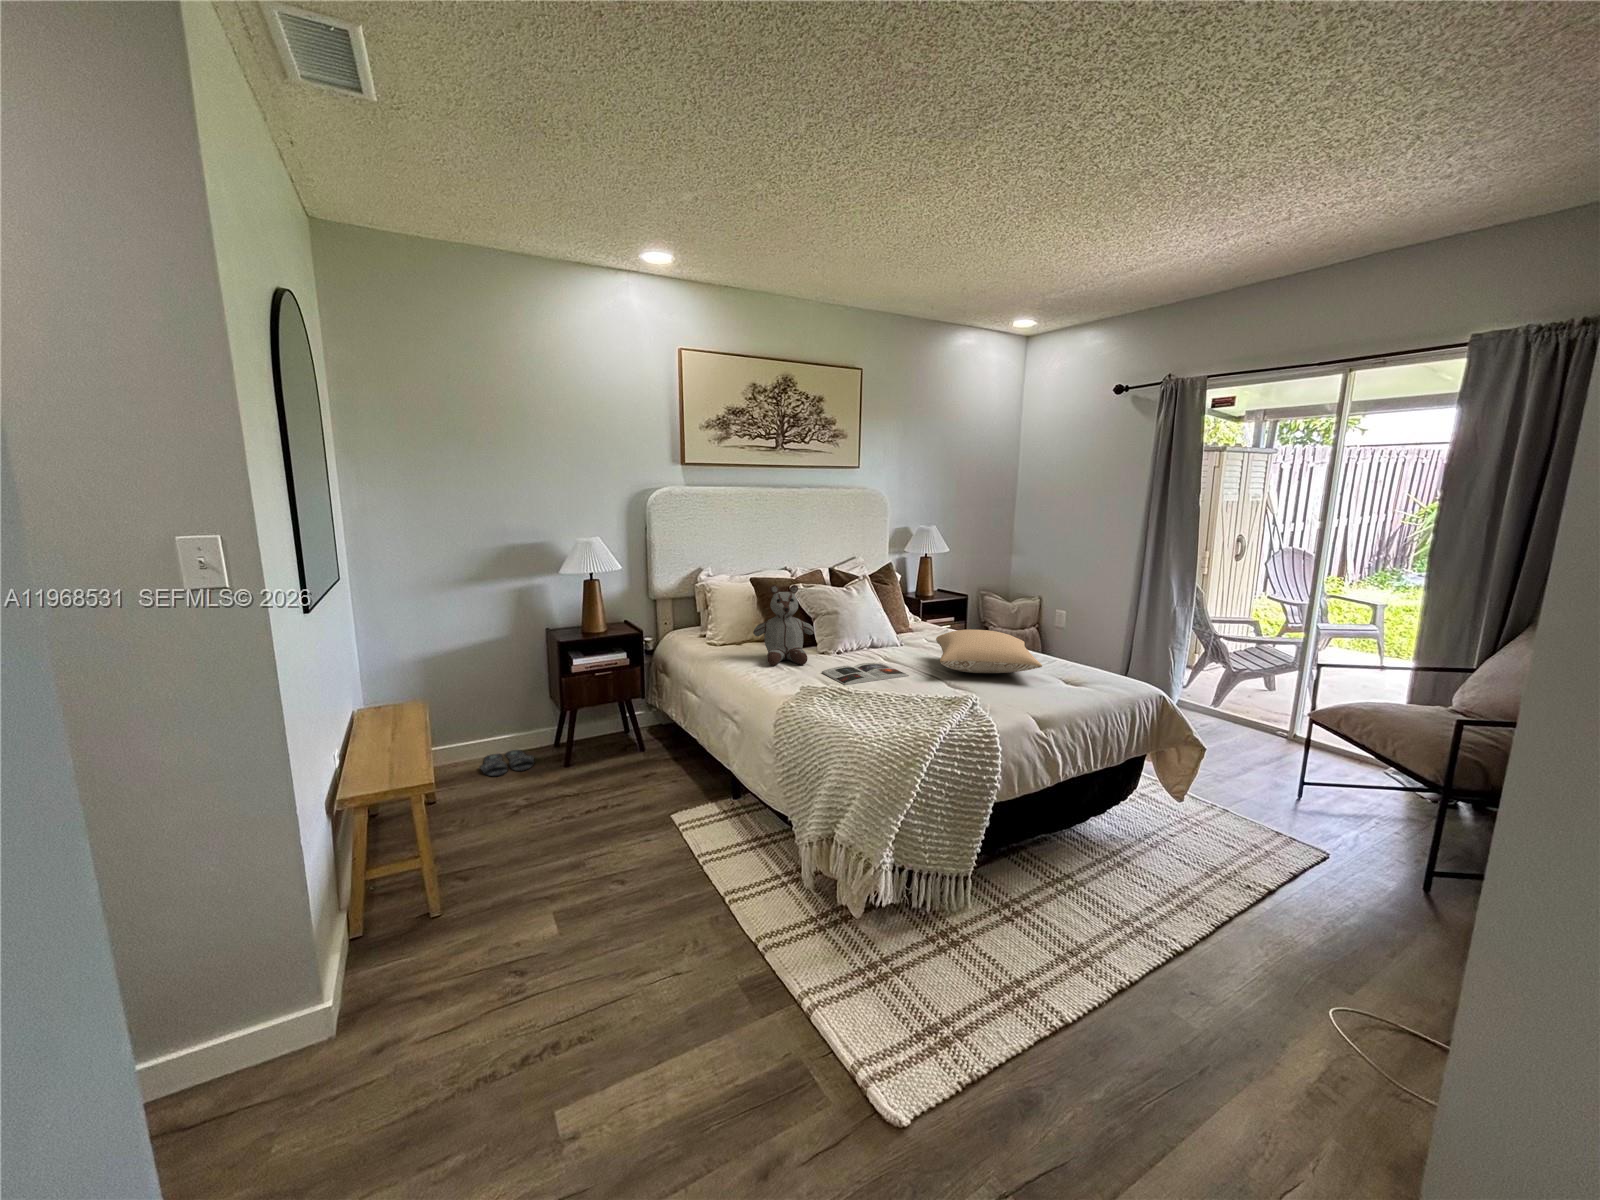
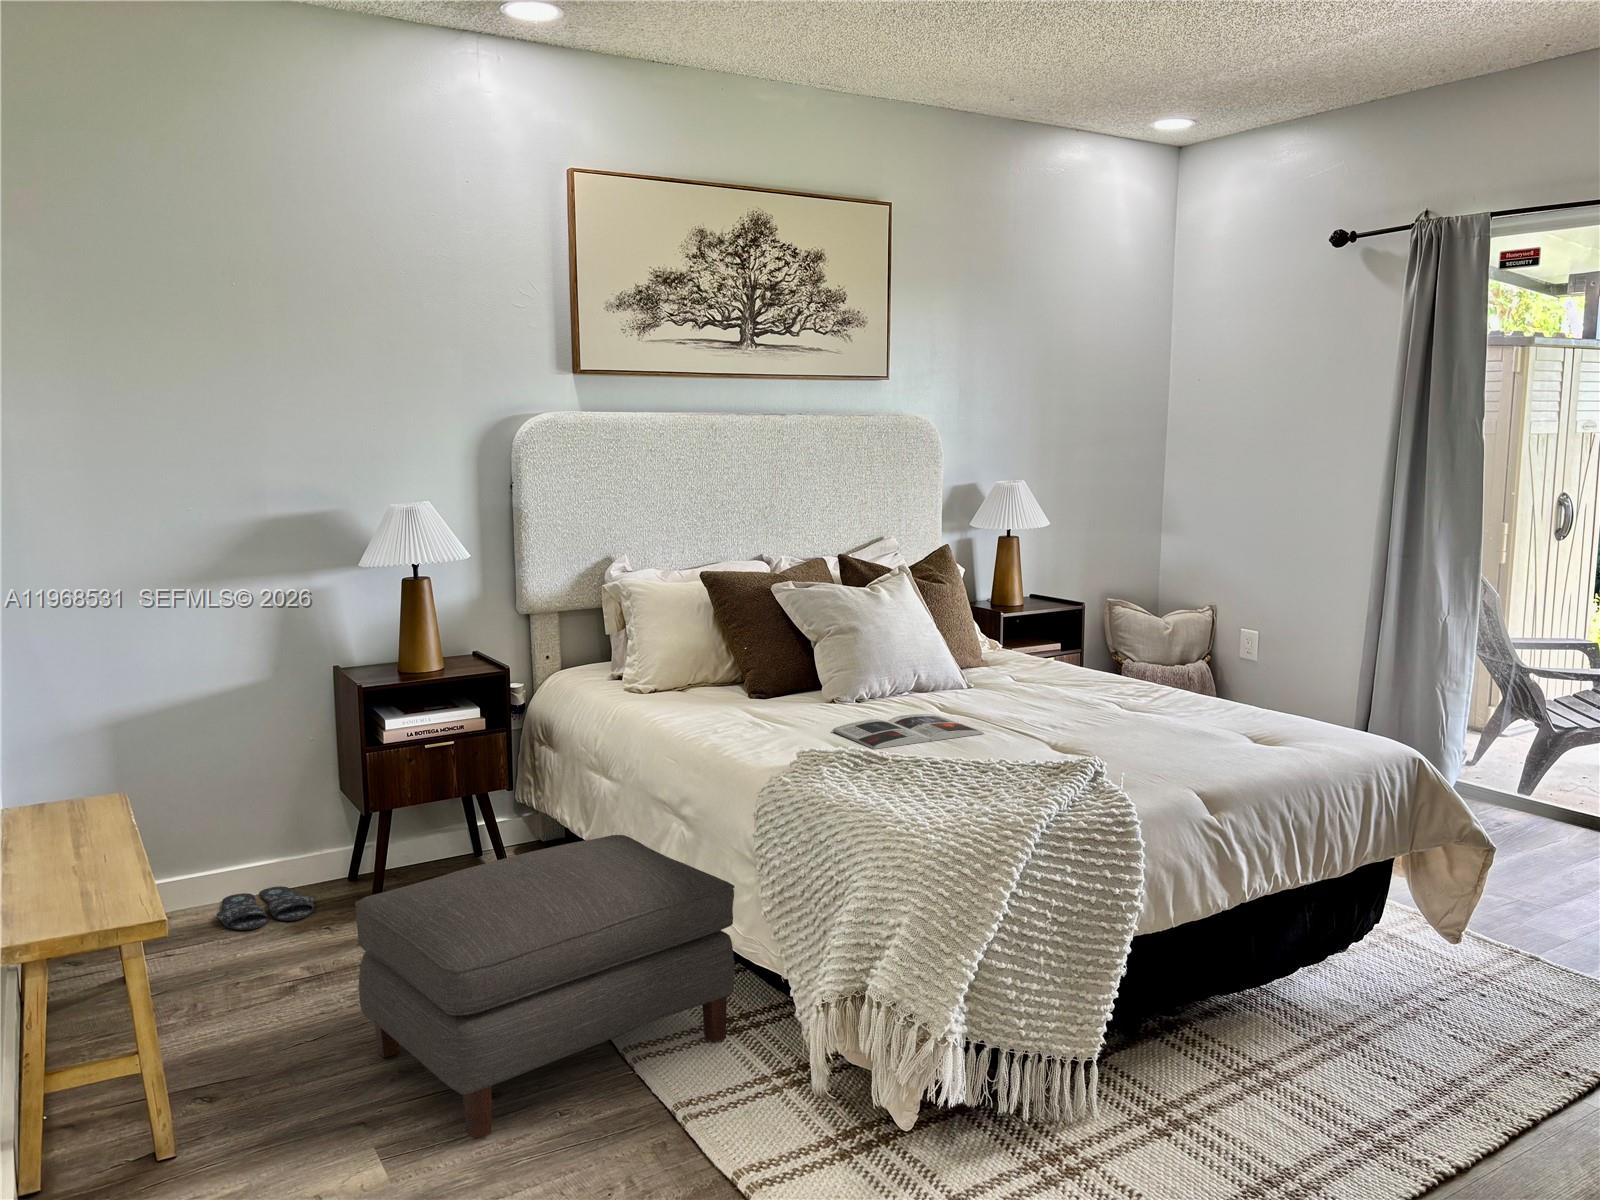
stuffed bear: present [753,585,814,666] -> none [709,580,817,722]
pillow: present [936,630,1042,673] -> none [1030,654,1213,727]
ottoman: none [544,730,762,914] -> present [355,835,735,1140]

